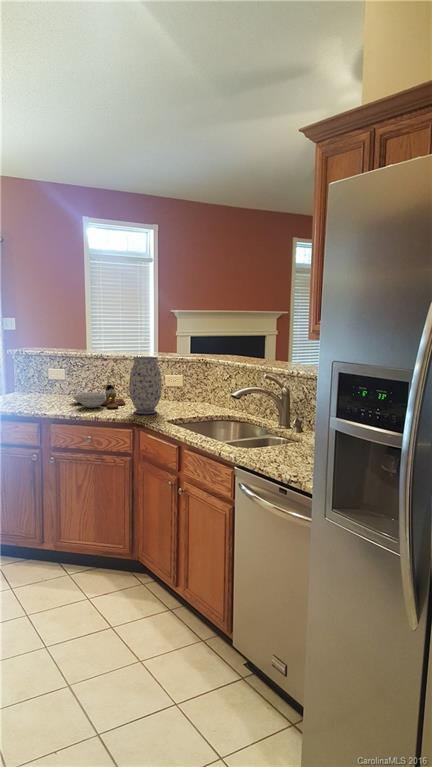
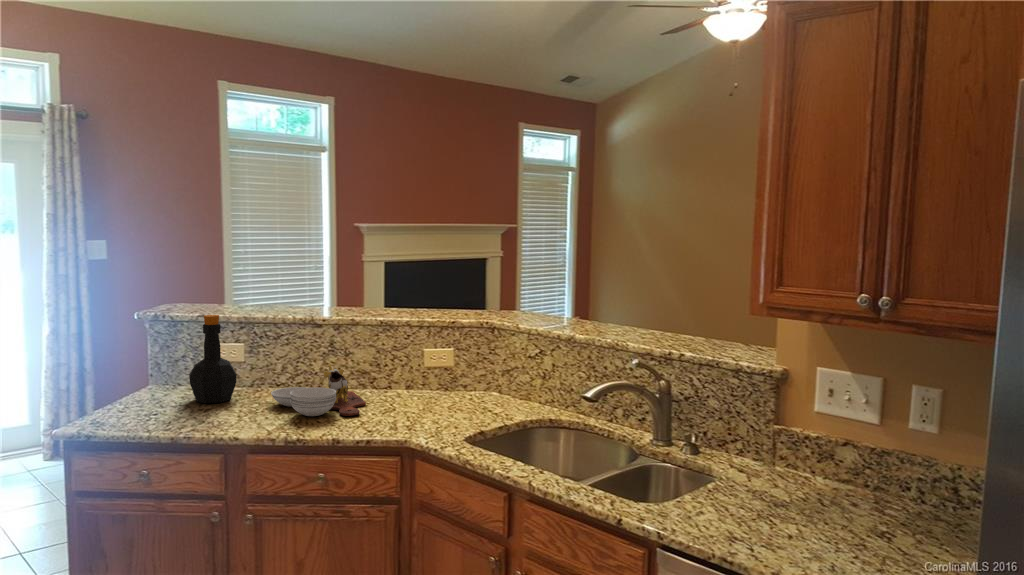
bottle: none [30,350,56,400] -> present [189,315,237,403]
vase: present [129,357,162,414] -> none [387,327,441,427]

